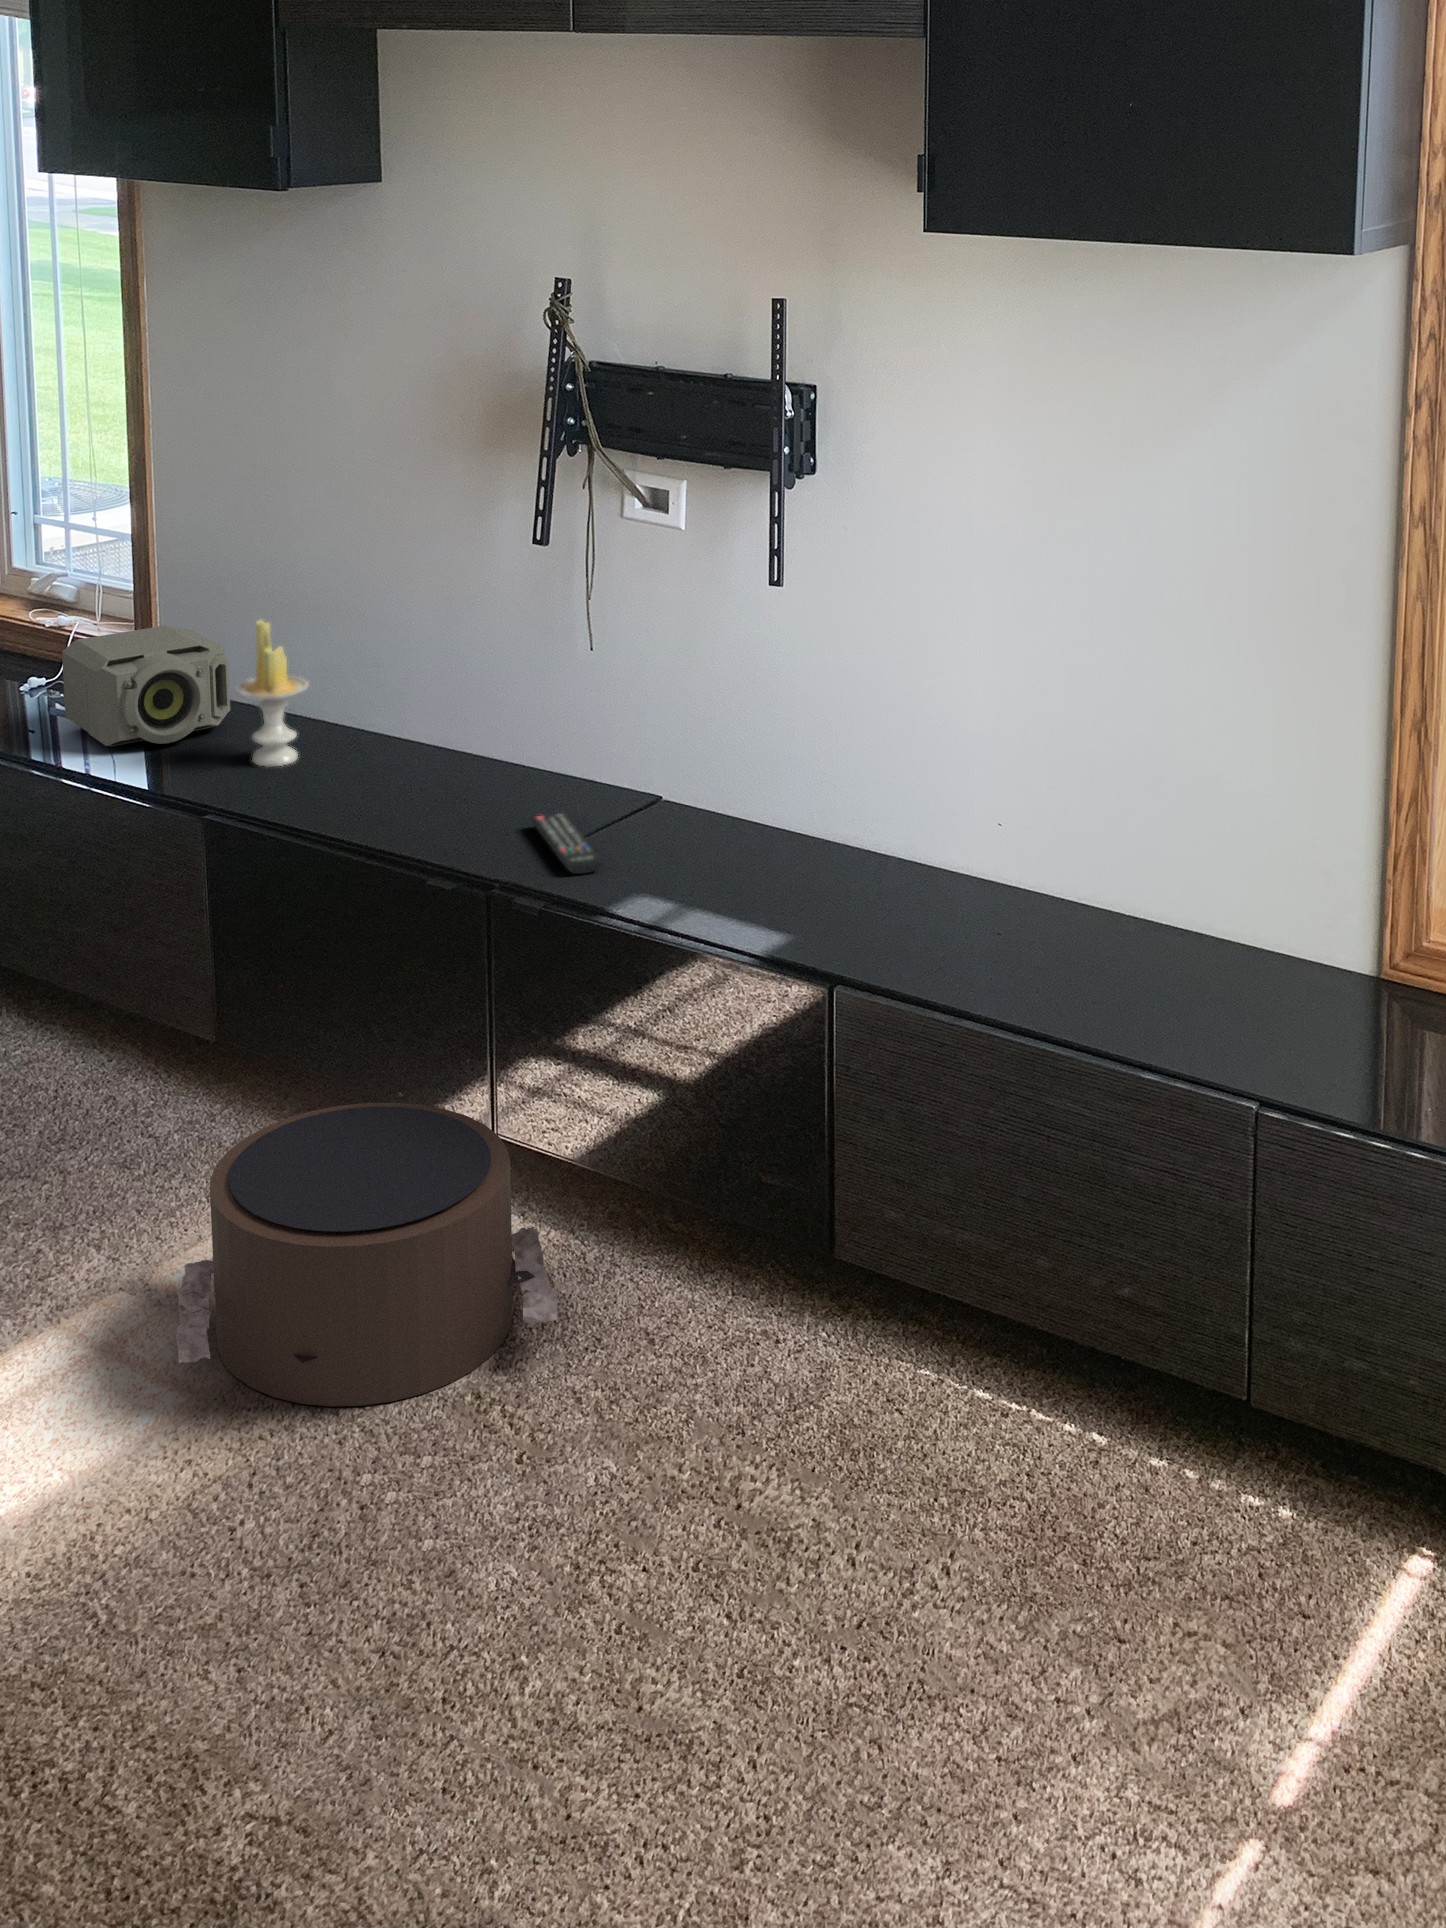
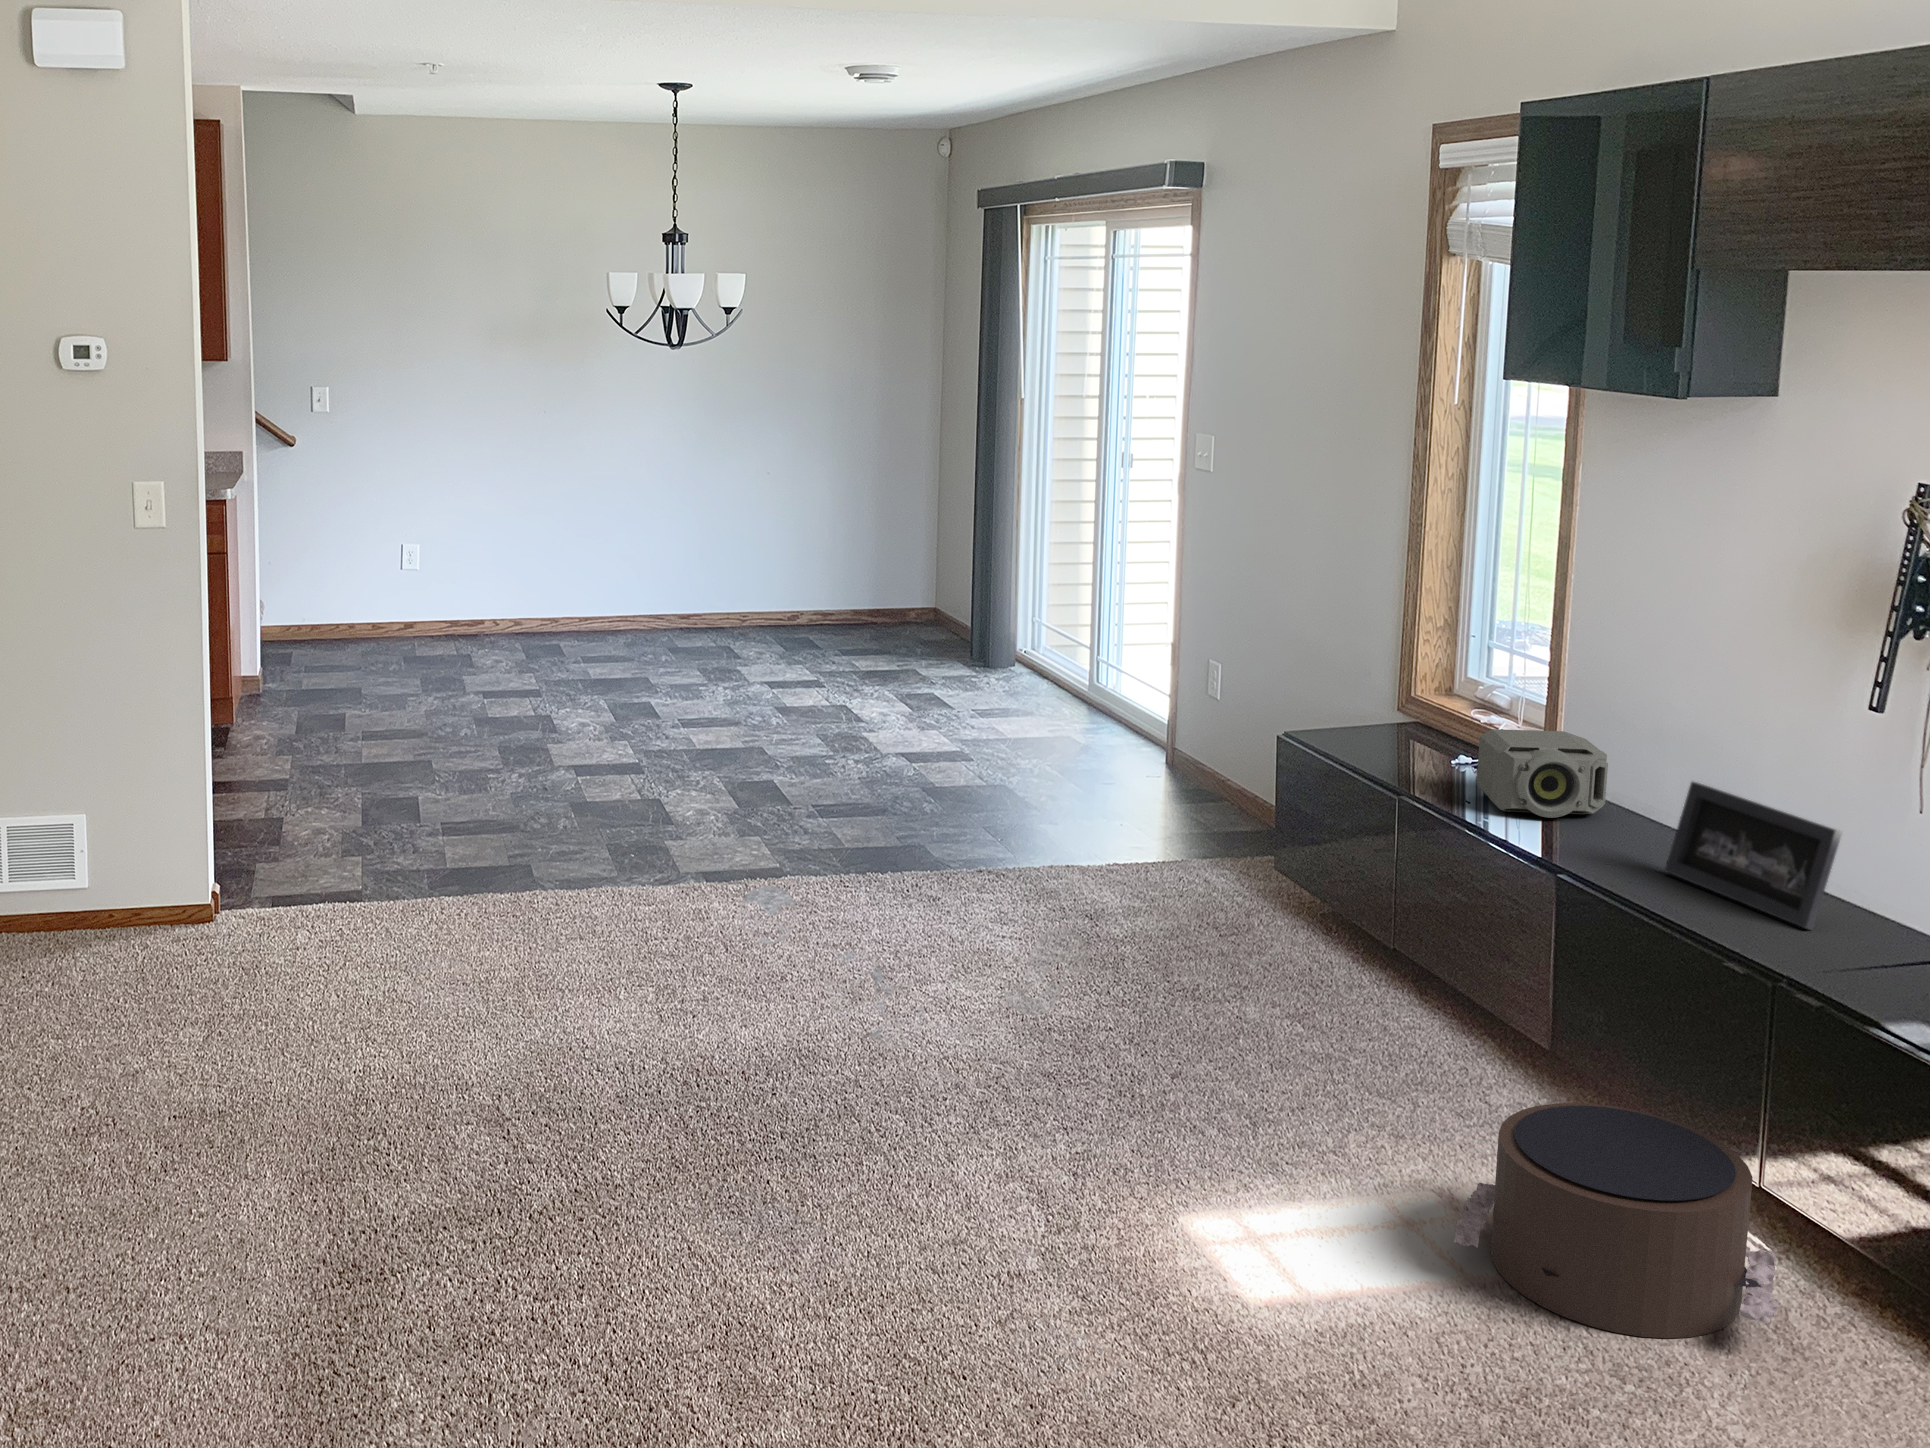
candle: present [236,620,309,766] -> none [1604,735,1668,852]
picture frame: none [324,666,521,822] -> present [1664,781,1842,930]
remote control: present [531,813,601,874] -> none [1836,931,1889,984]

